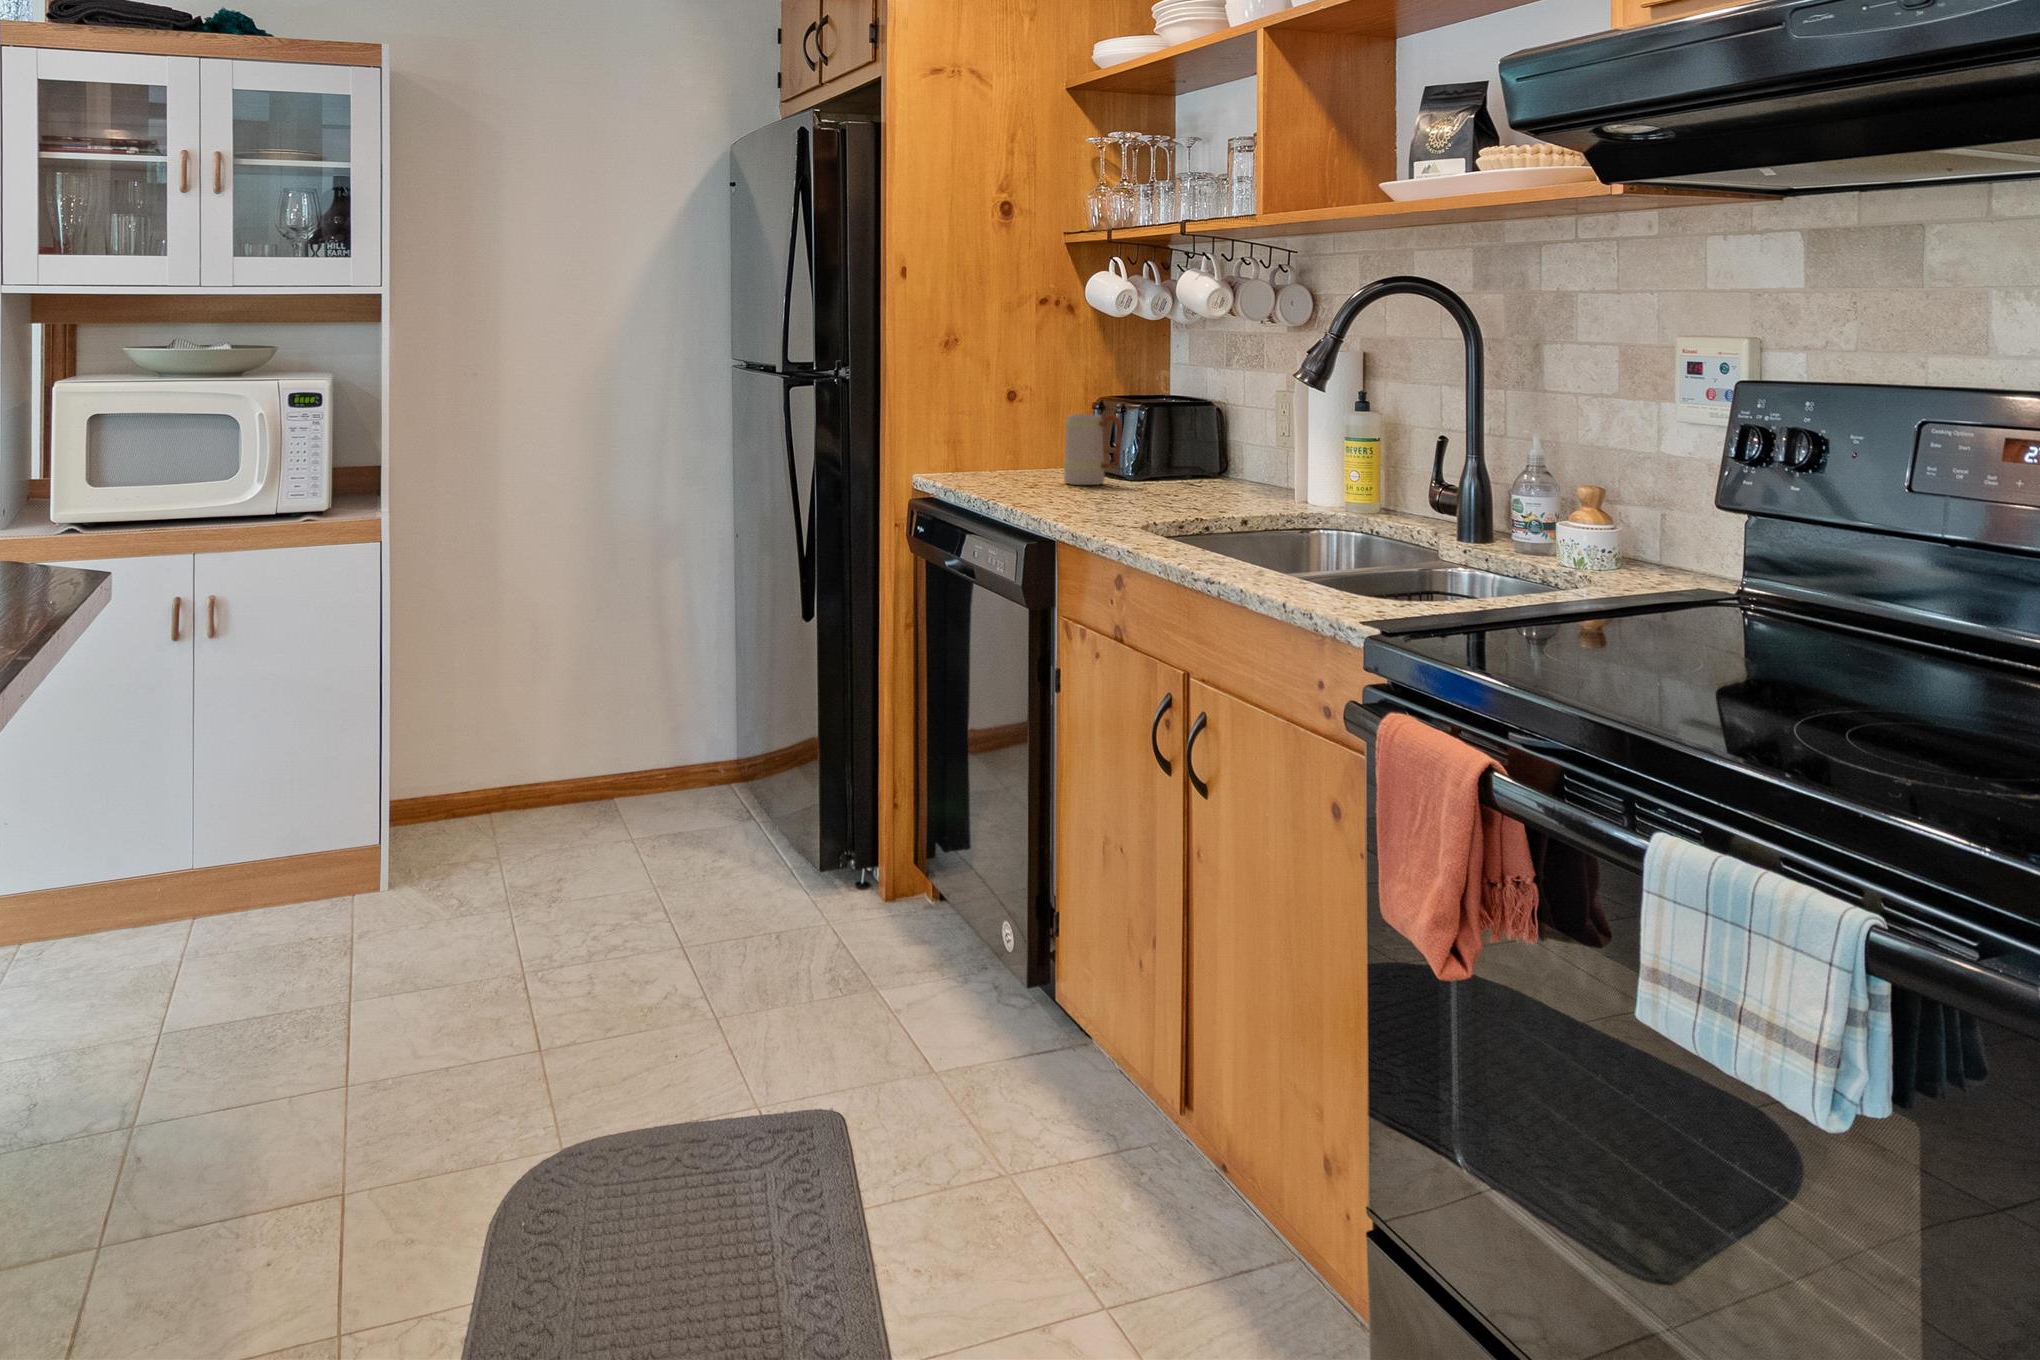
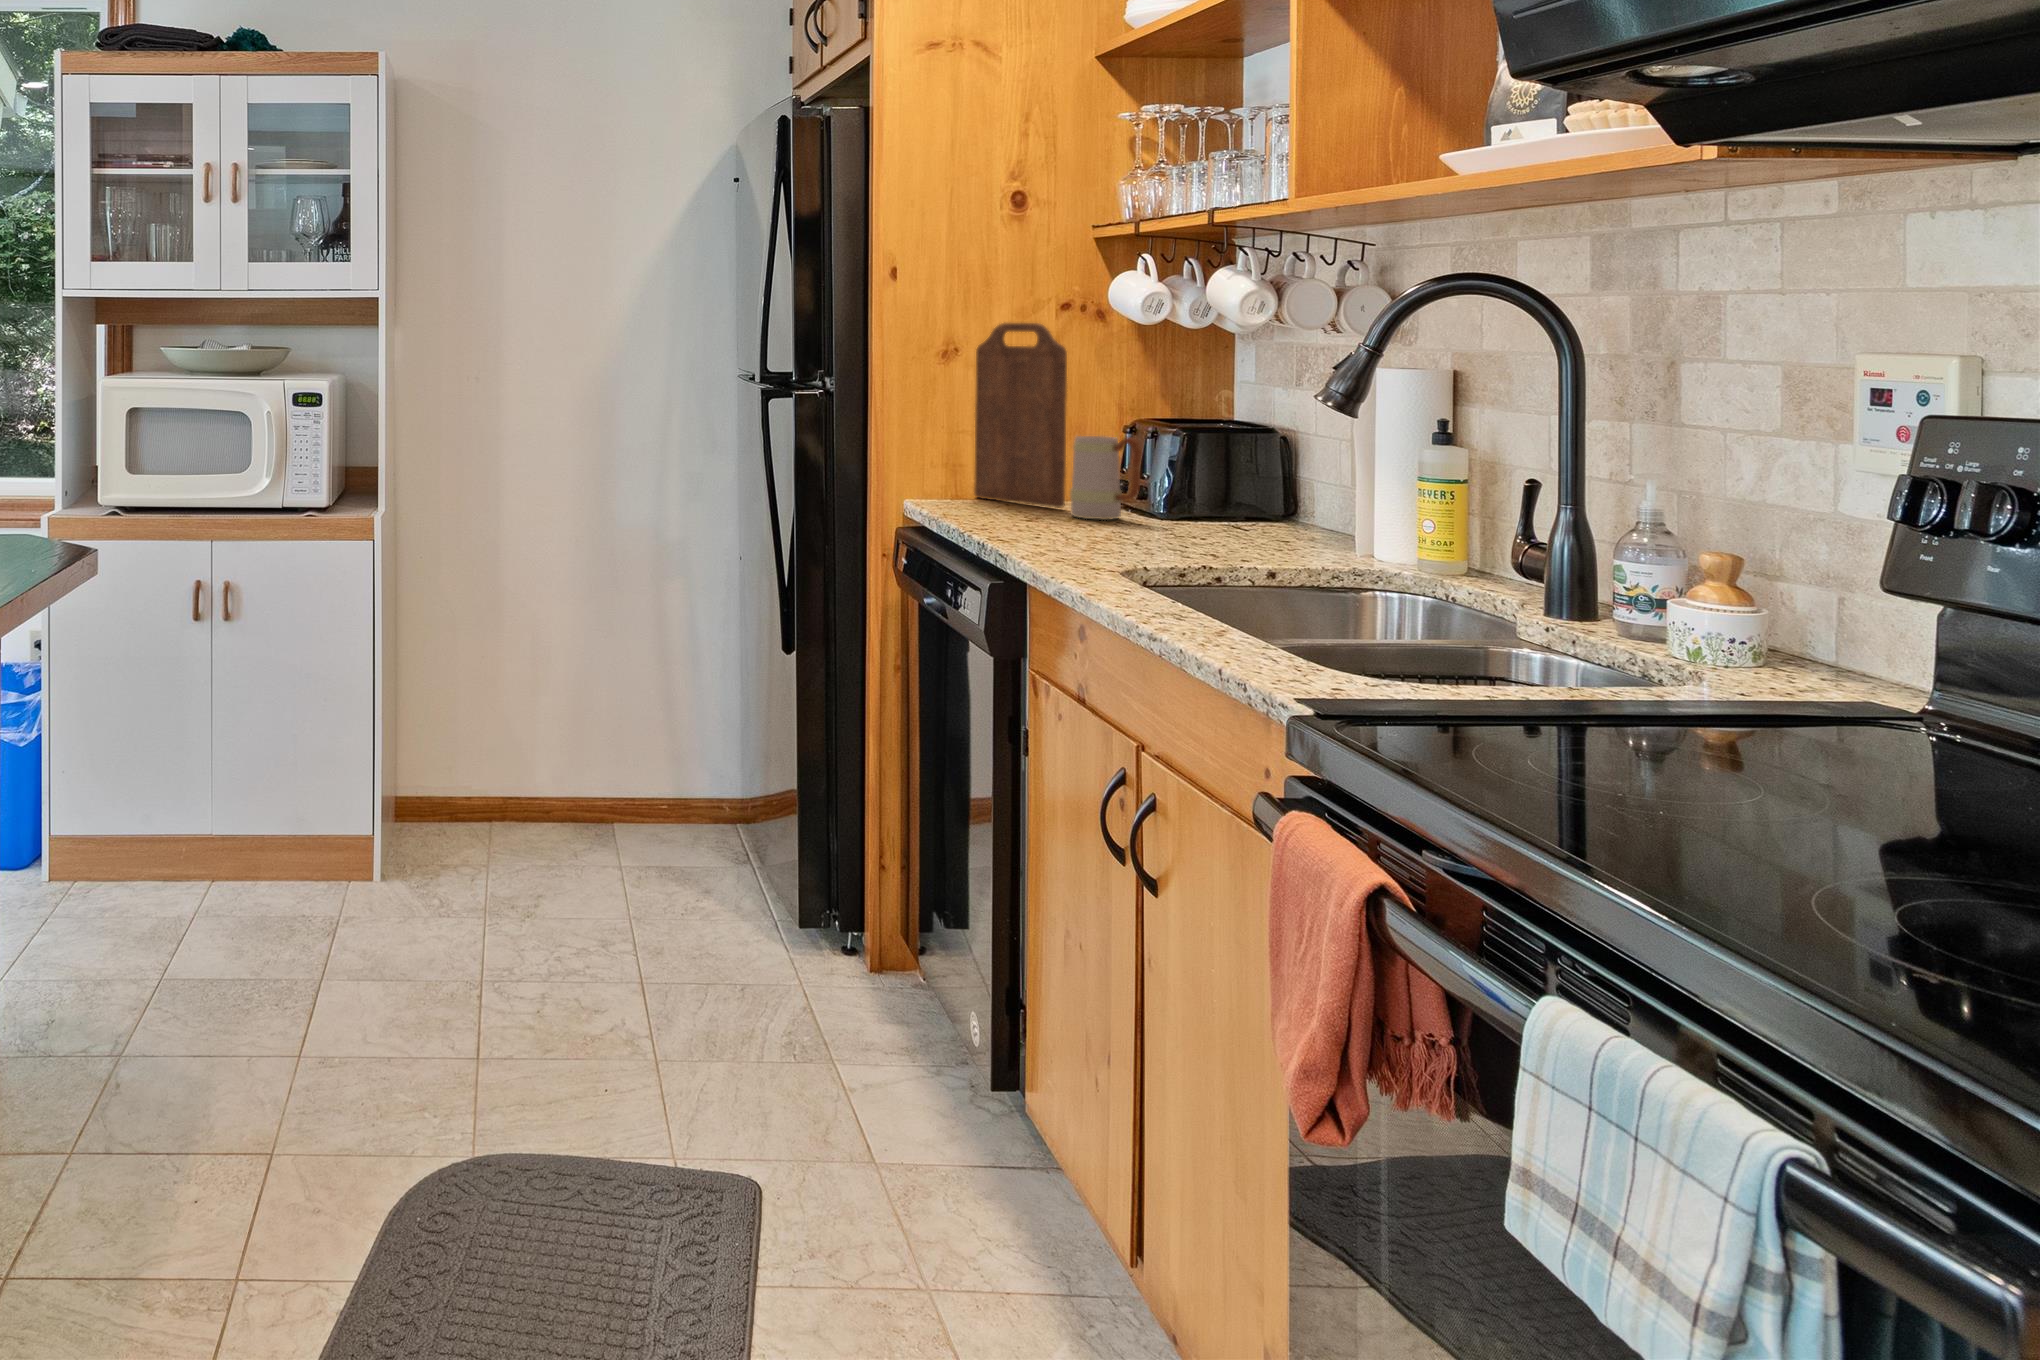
cutting board: none [975,318,1056,477] -> present [974,323,1067,508]

